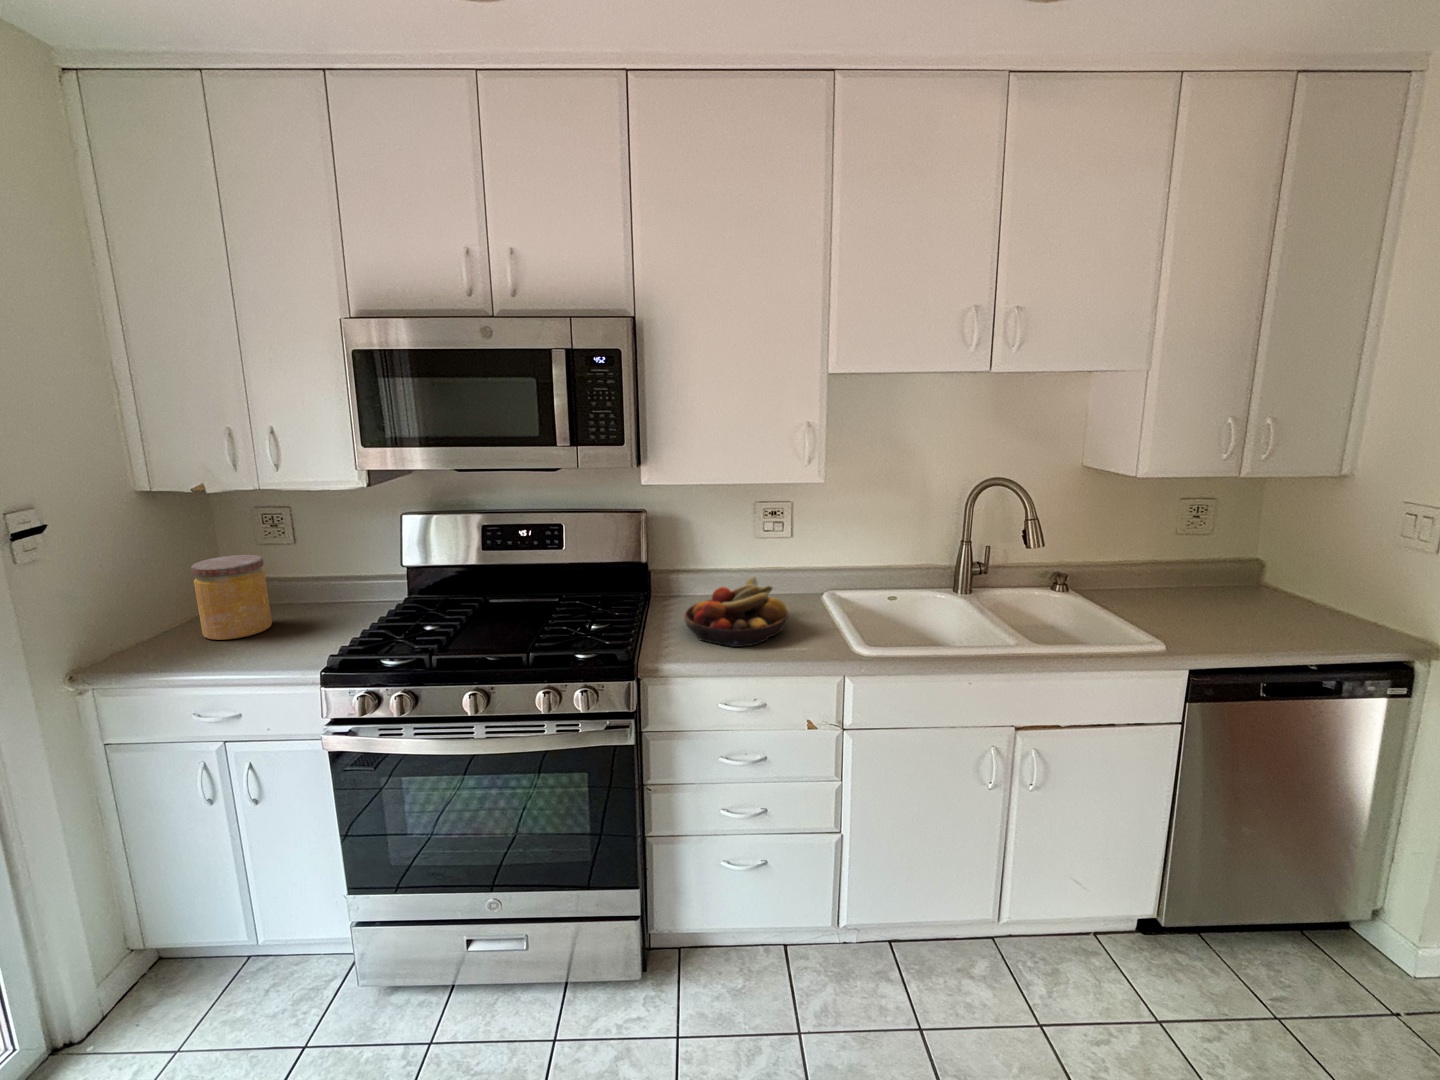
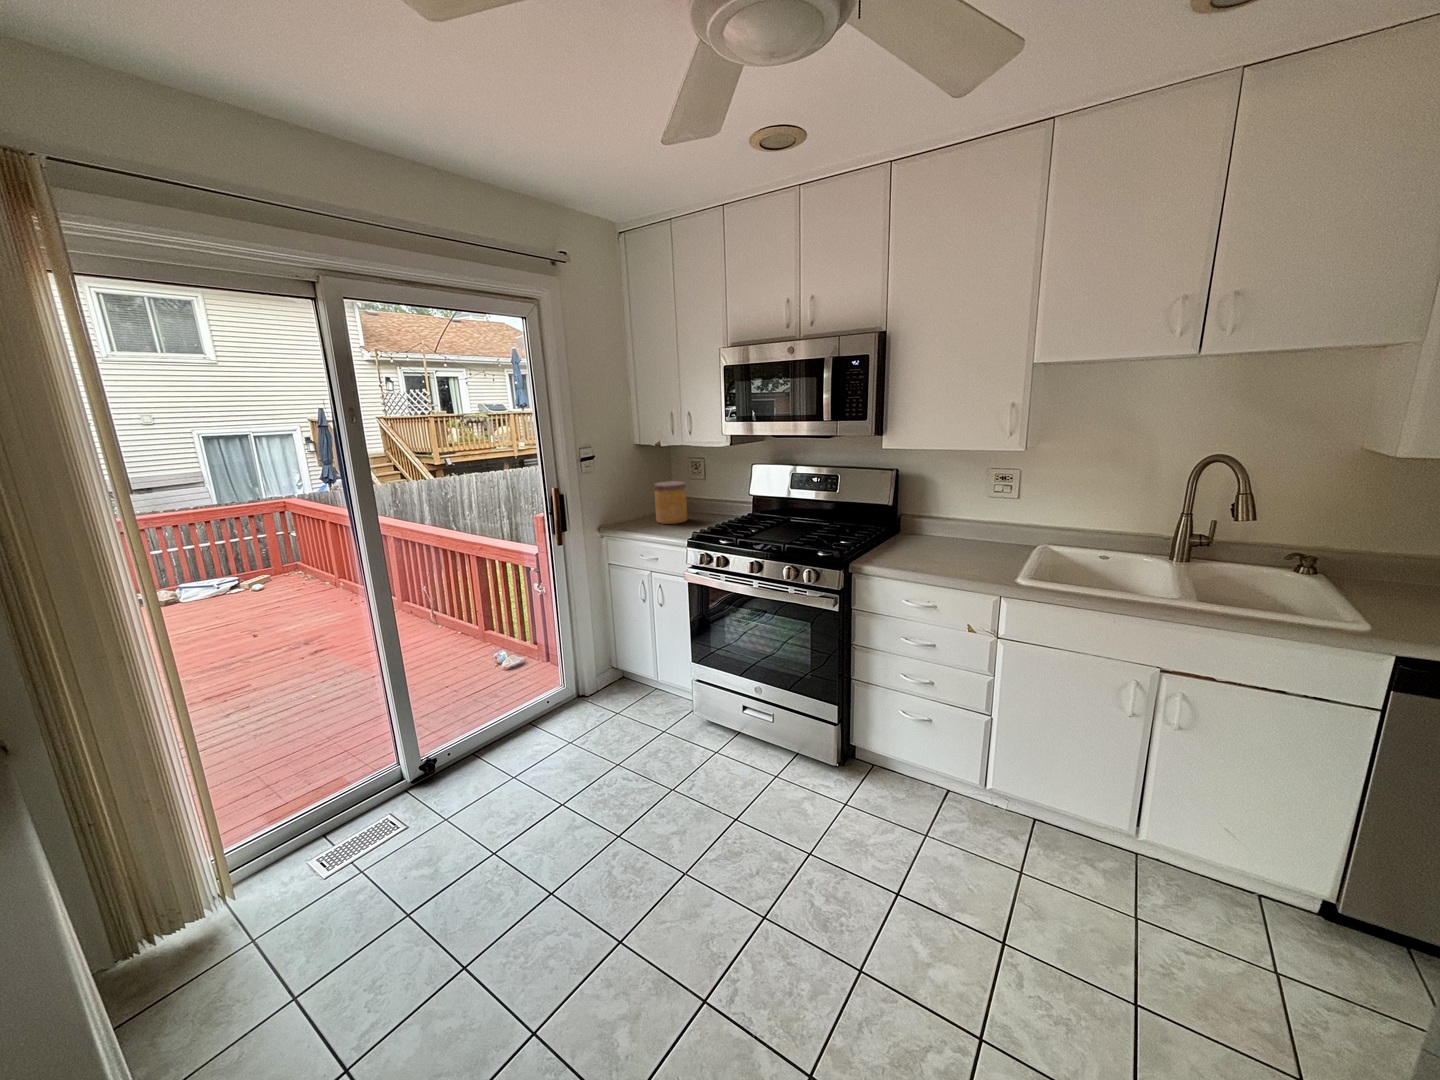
fruit bowl: present [684,577,789,647] -> none [900,522,981,565]

